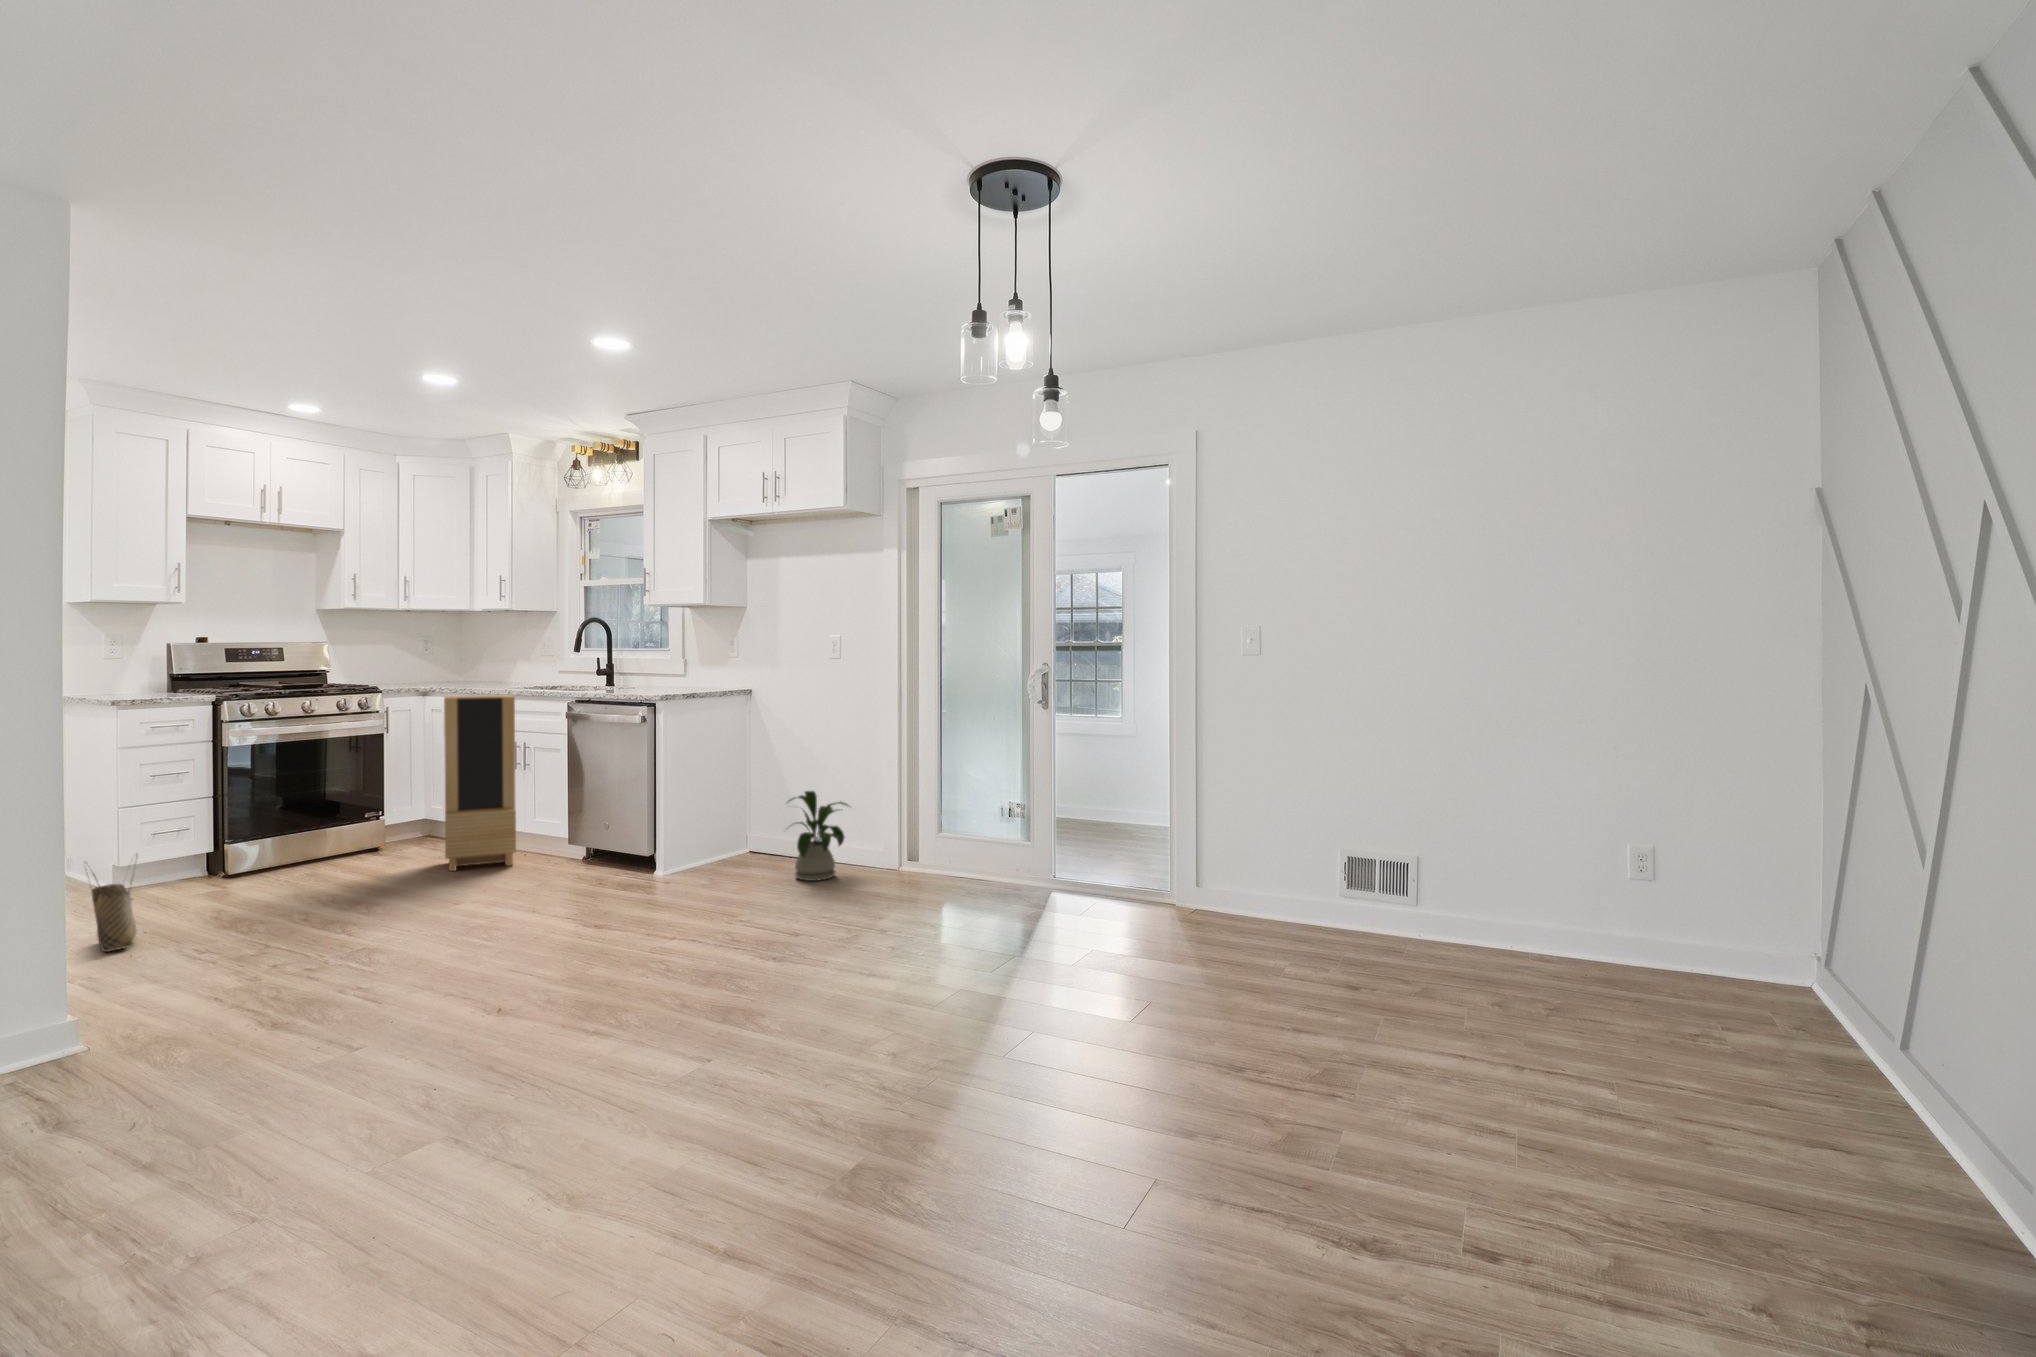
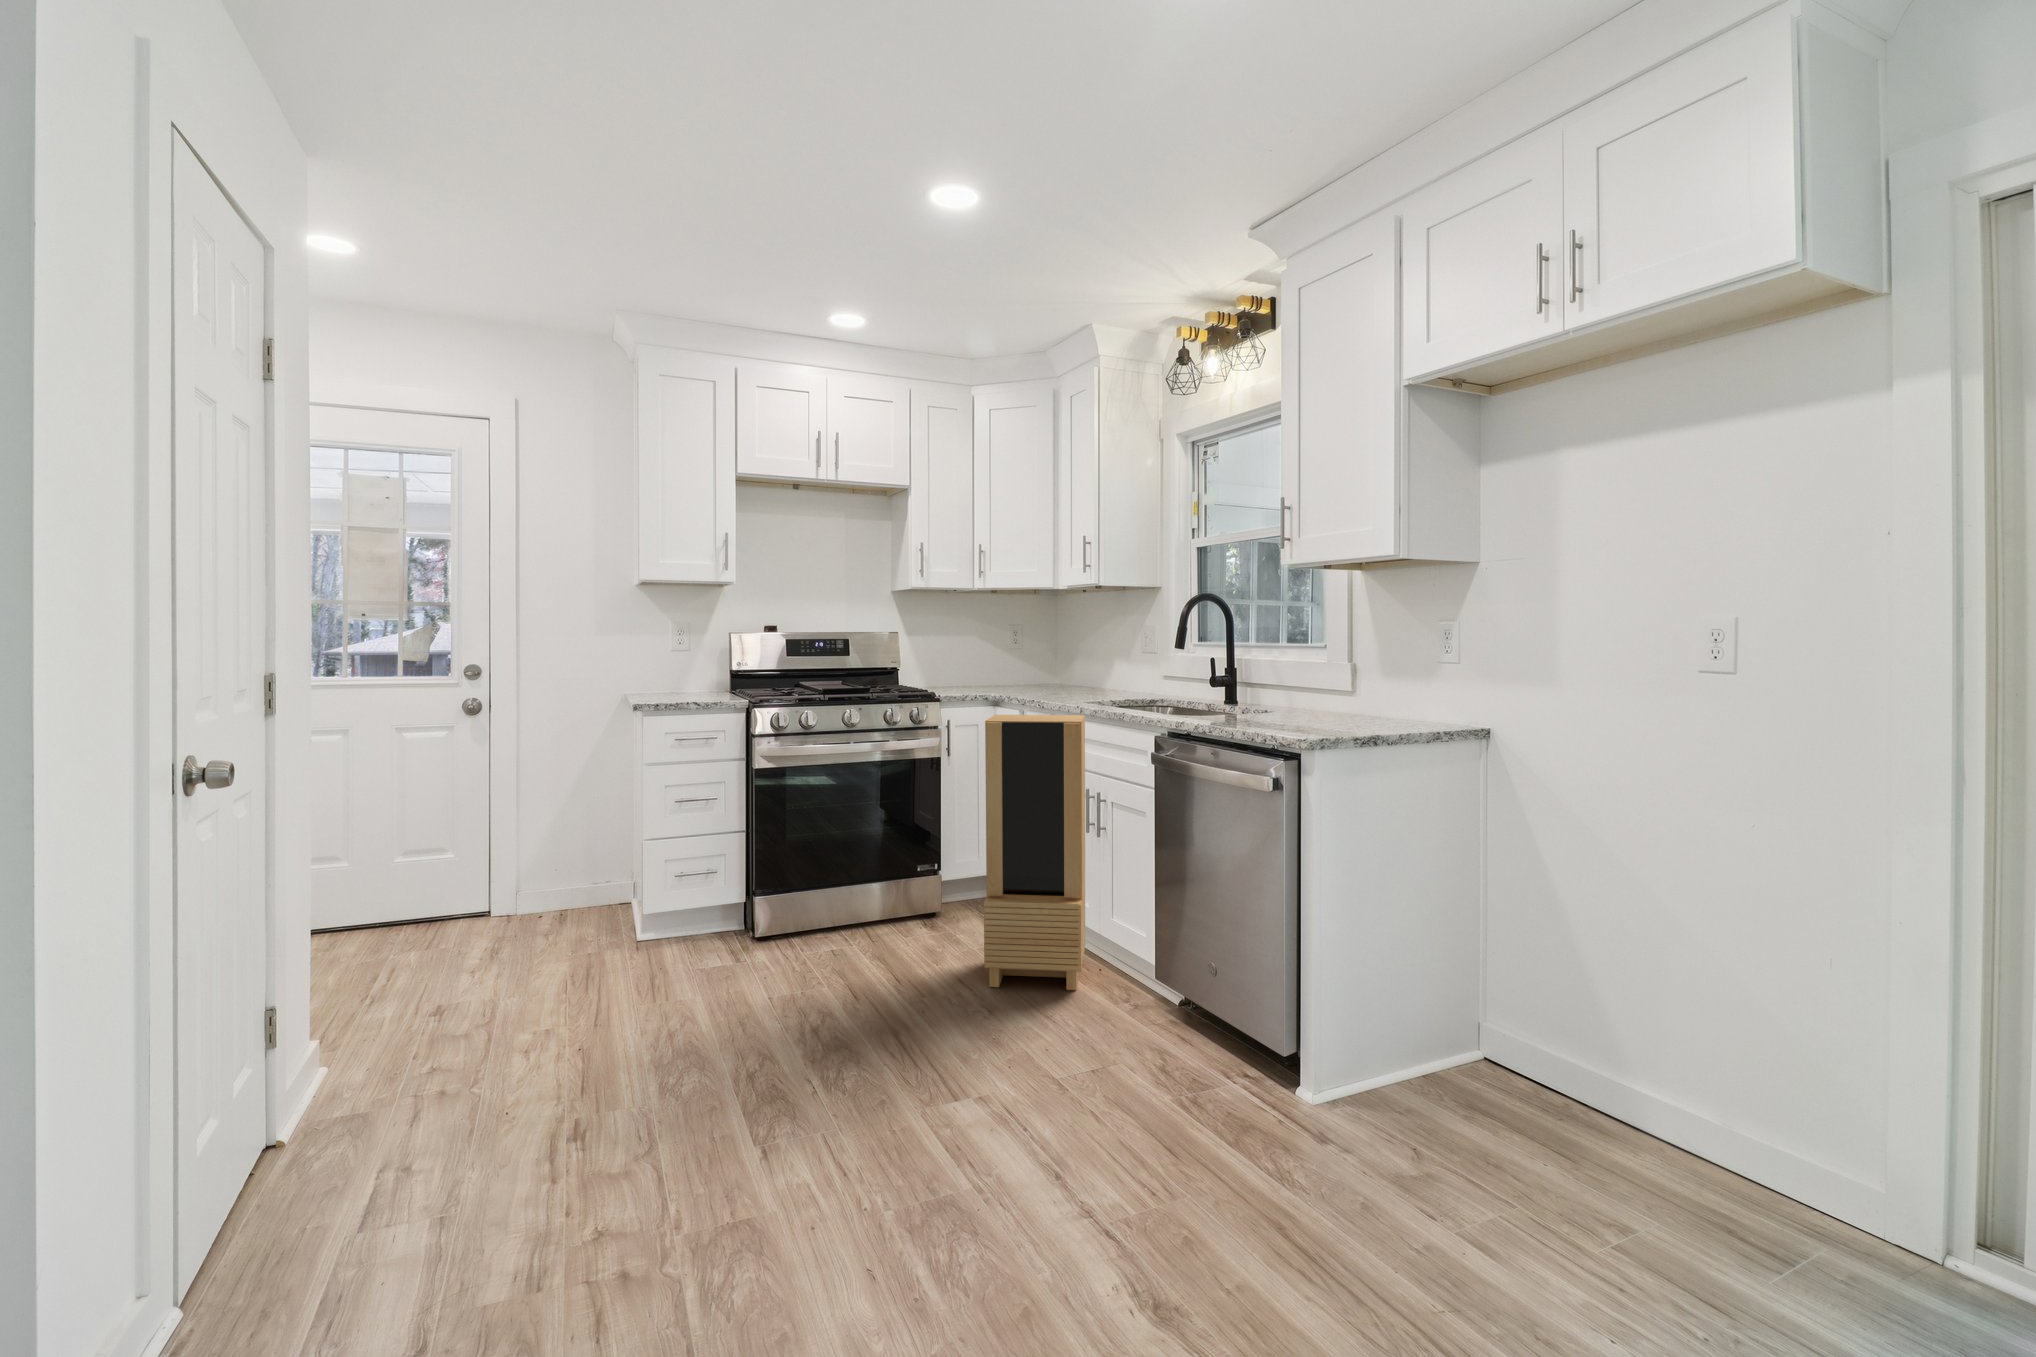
house plant: present [786,791,848,881] -> none [1586,991,1801,1225]
woven basket: present [86,854,137,952] -> none [481,964,556,1117]

